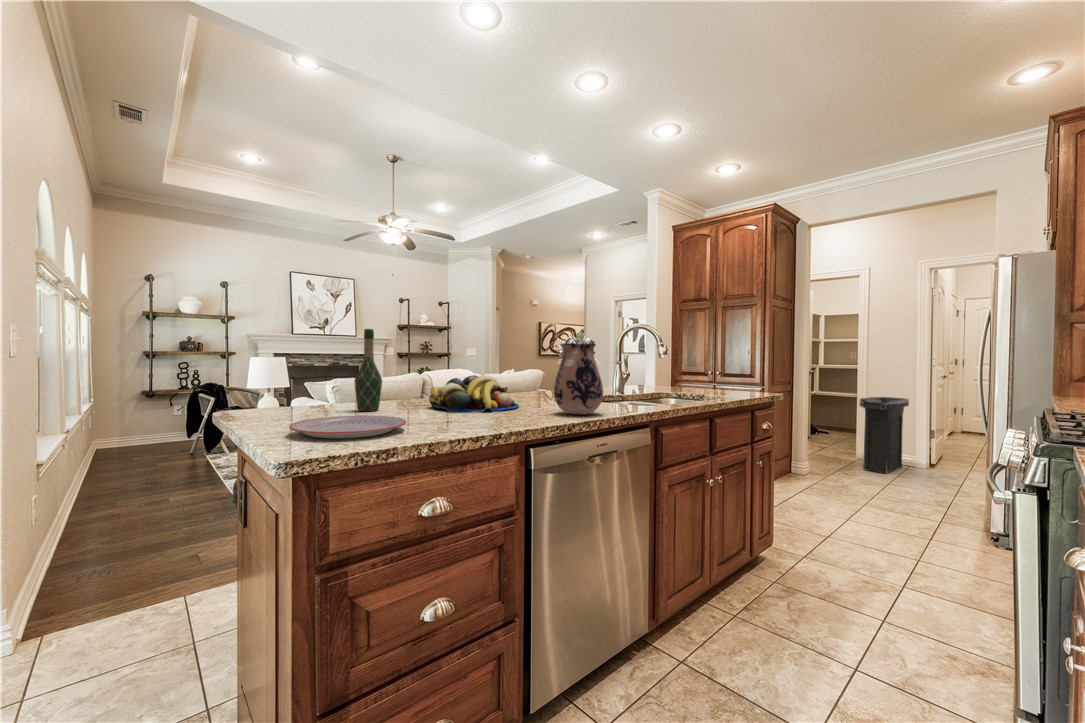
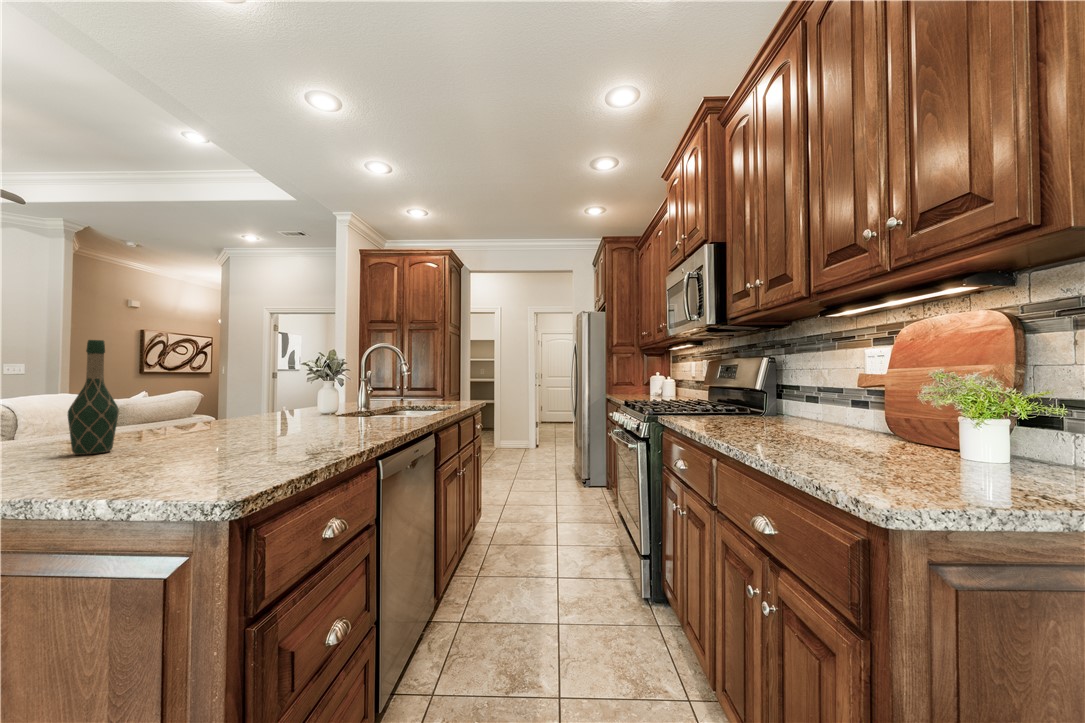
ceramic pitcher: present [554,343,603,414] -> none [357,362,405,428]
fruit bowl: present [429,375,519,413] -> none [182,397,303,441]
trash can: present [860,397,909,473] -> none [499,401,525,456]
plate: present [289,415,406,439] -> none [97,448,269,481]

